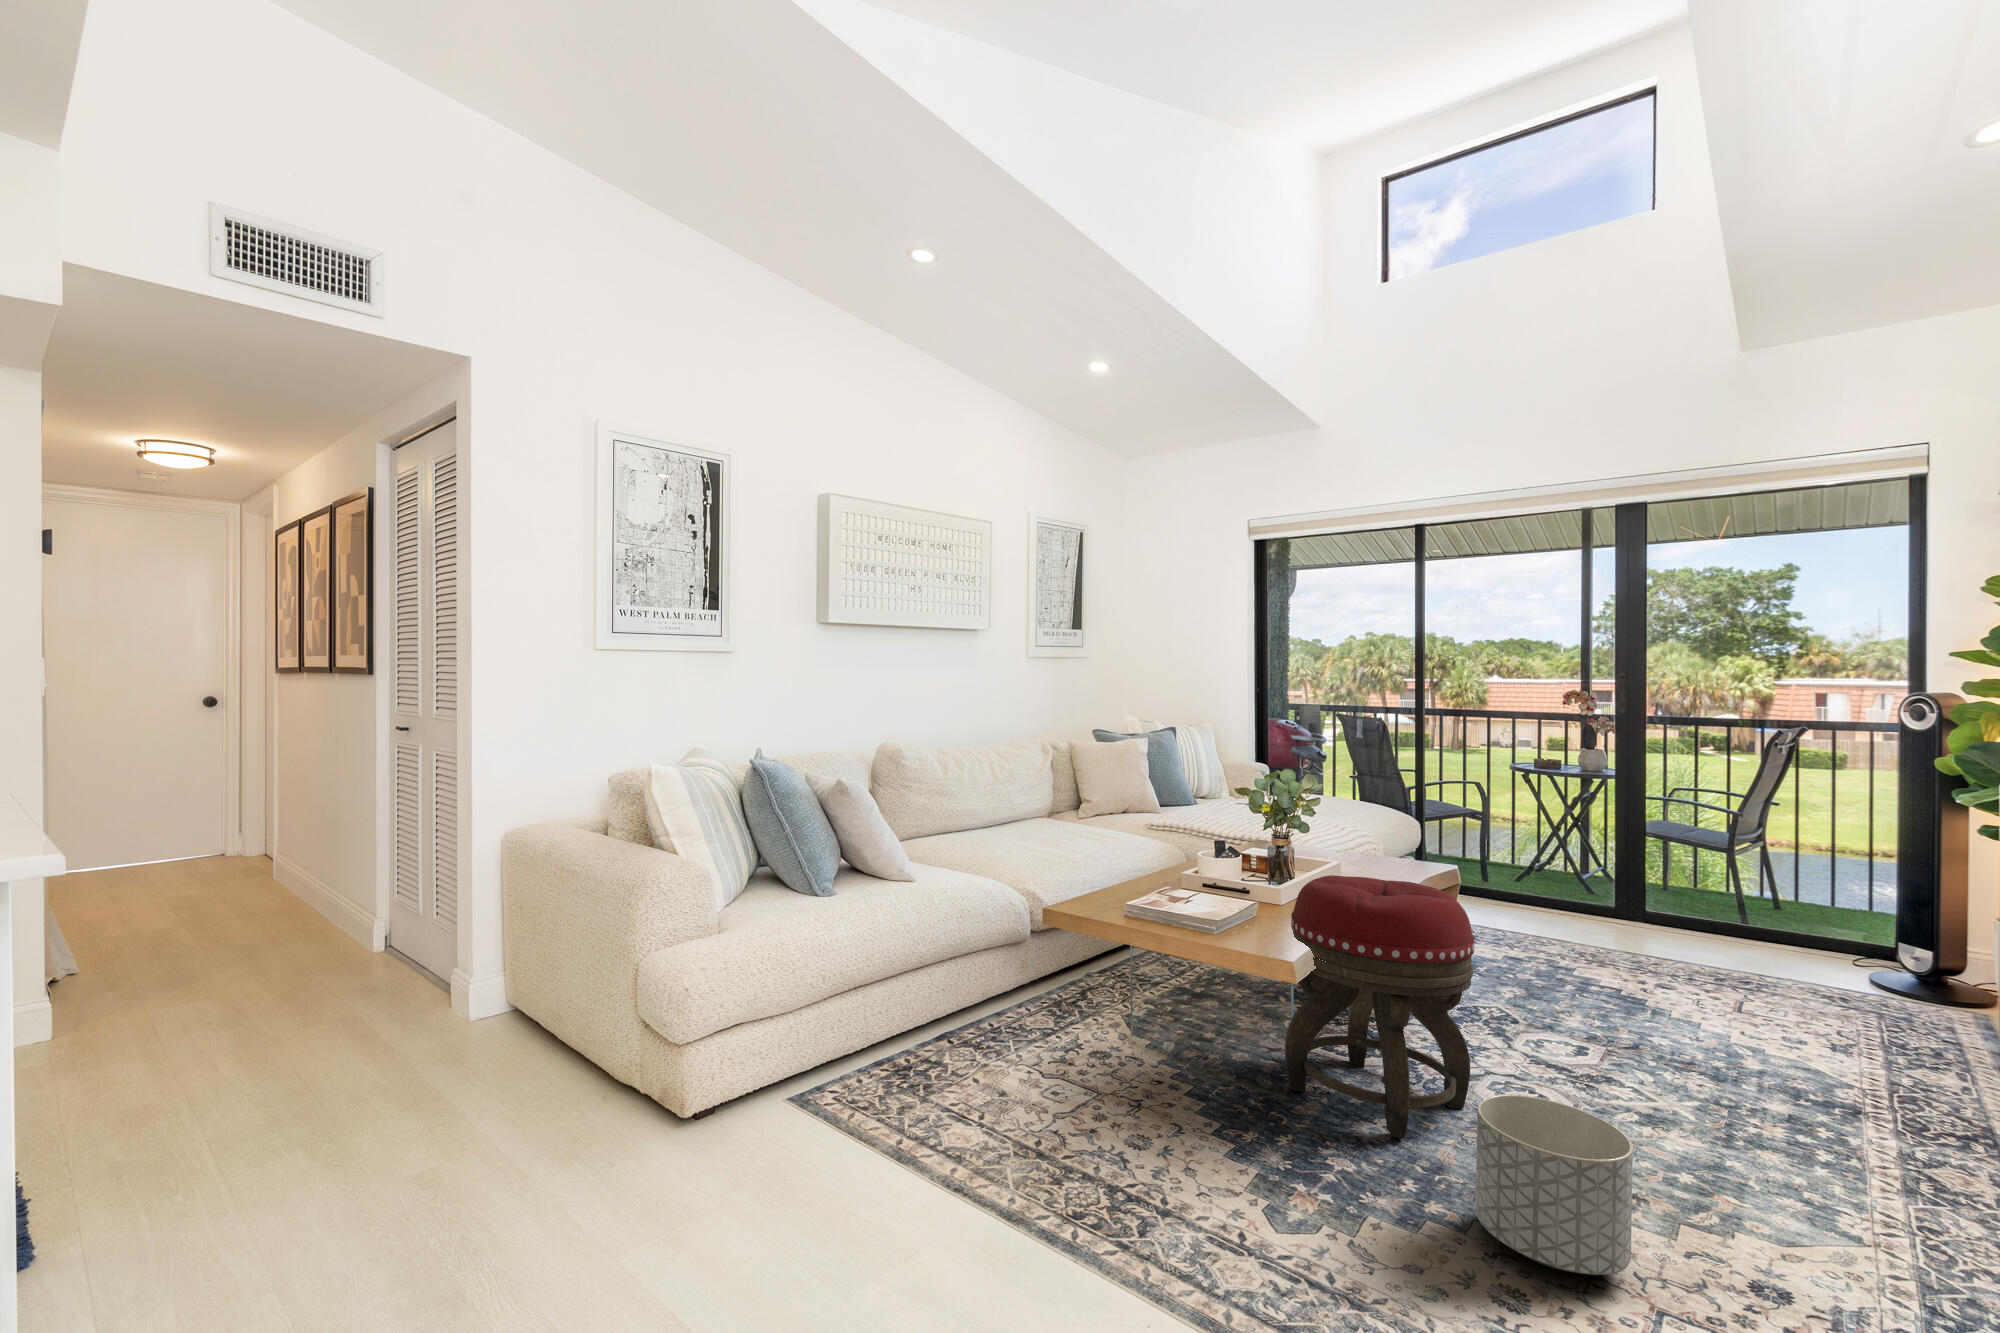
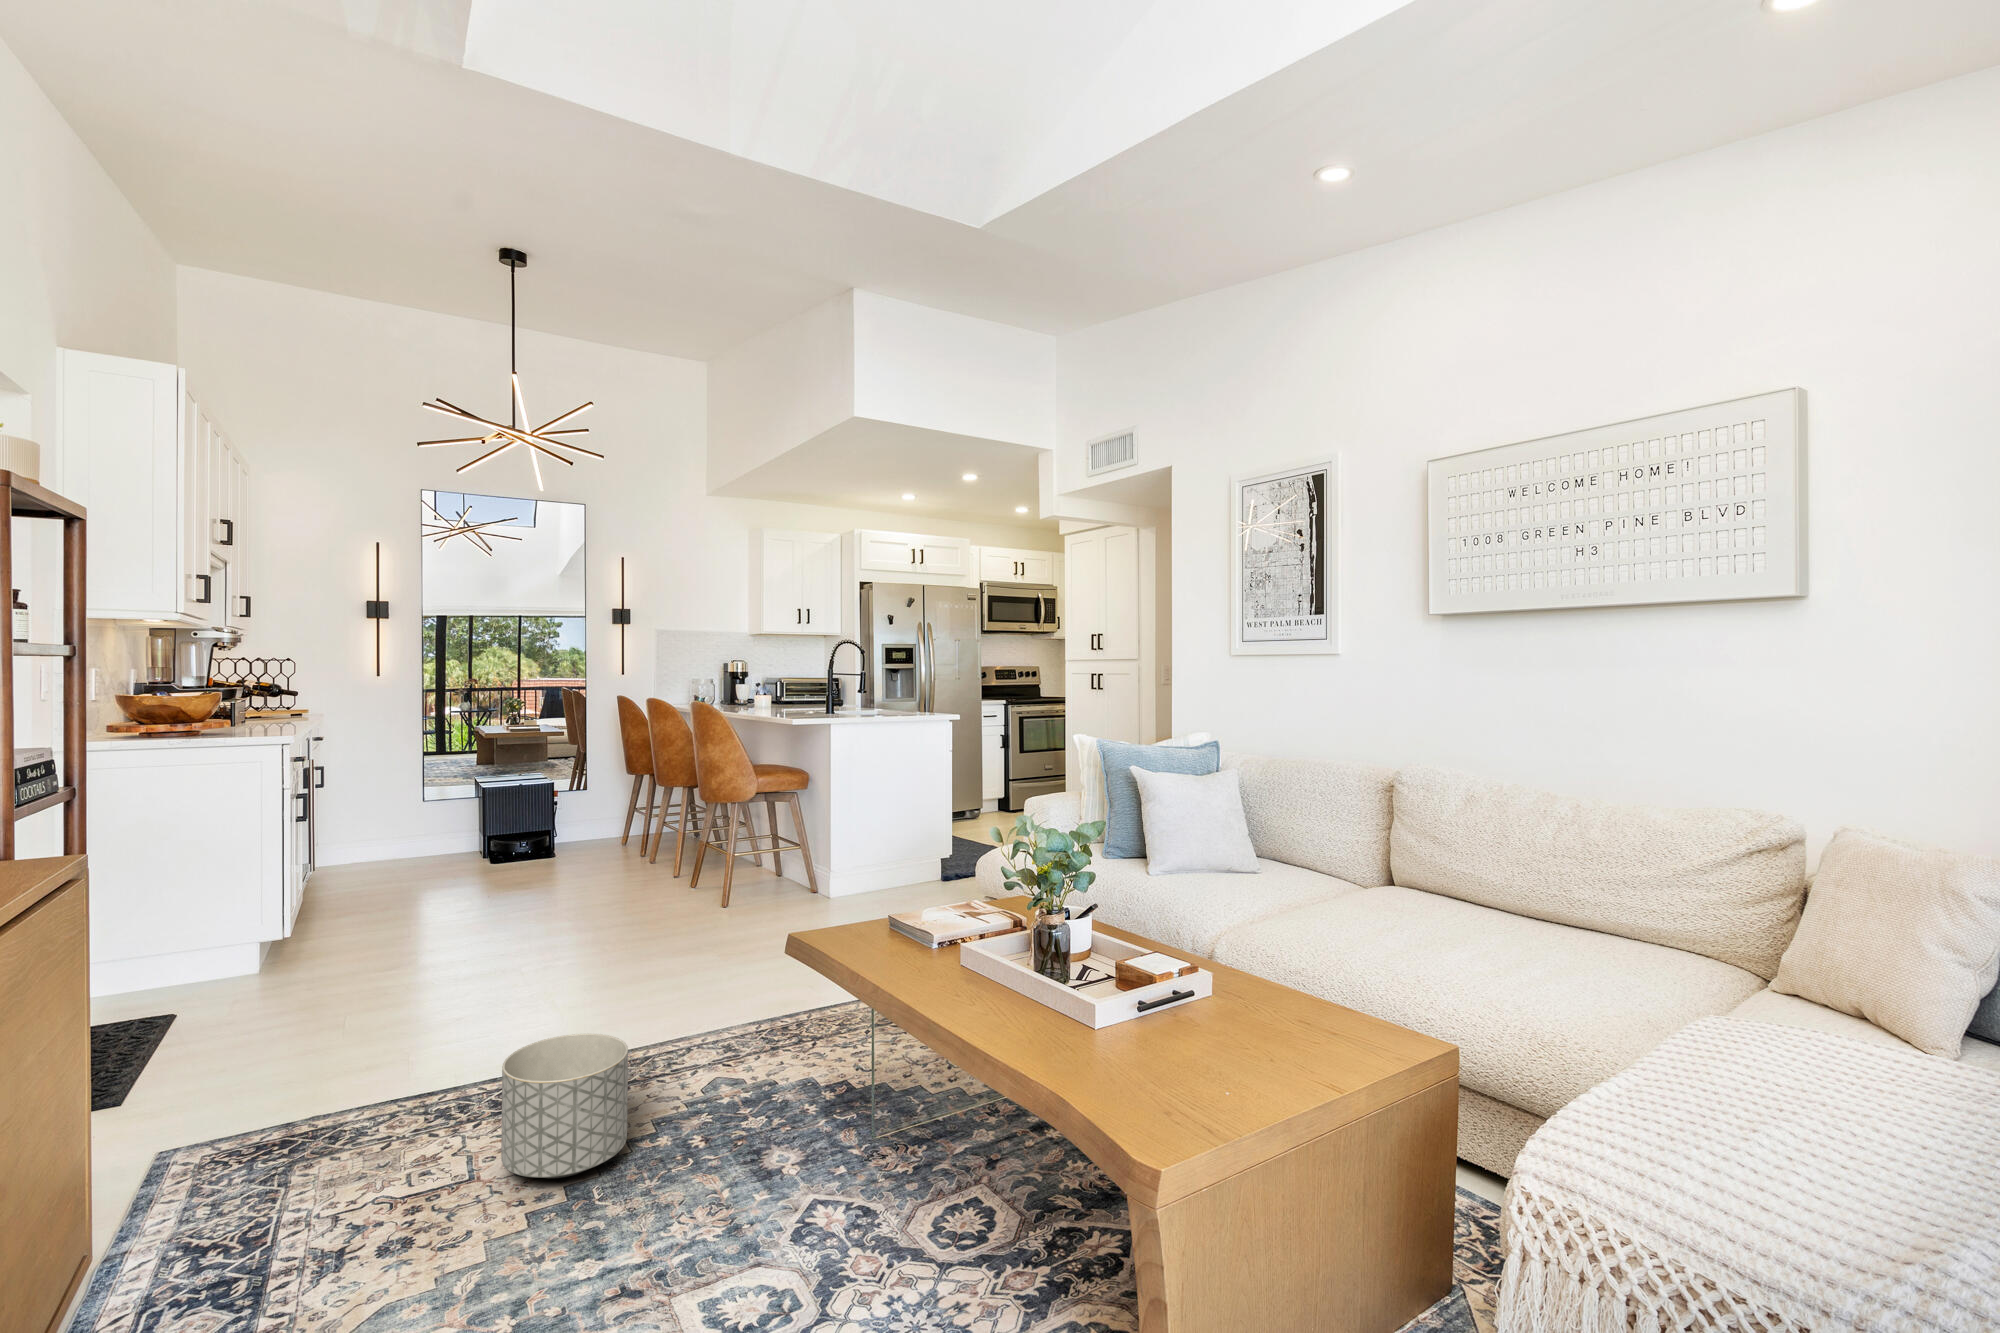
footstool: present [1285,875,1474,1138] -> none [724,908,936,1239]

